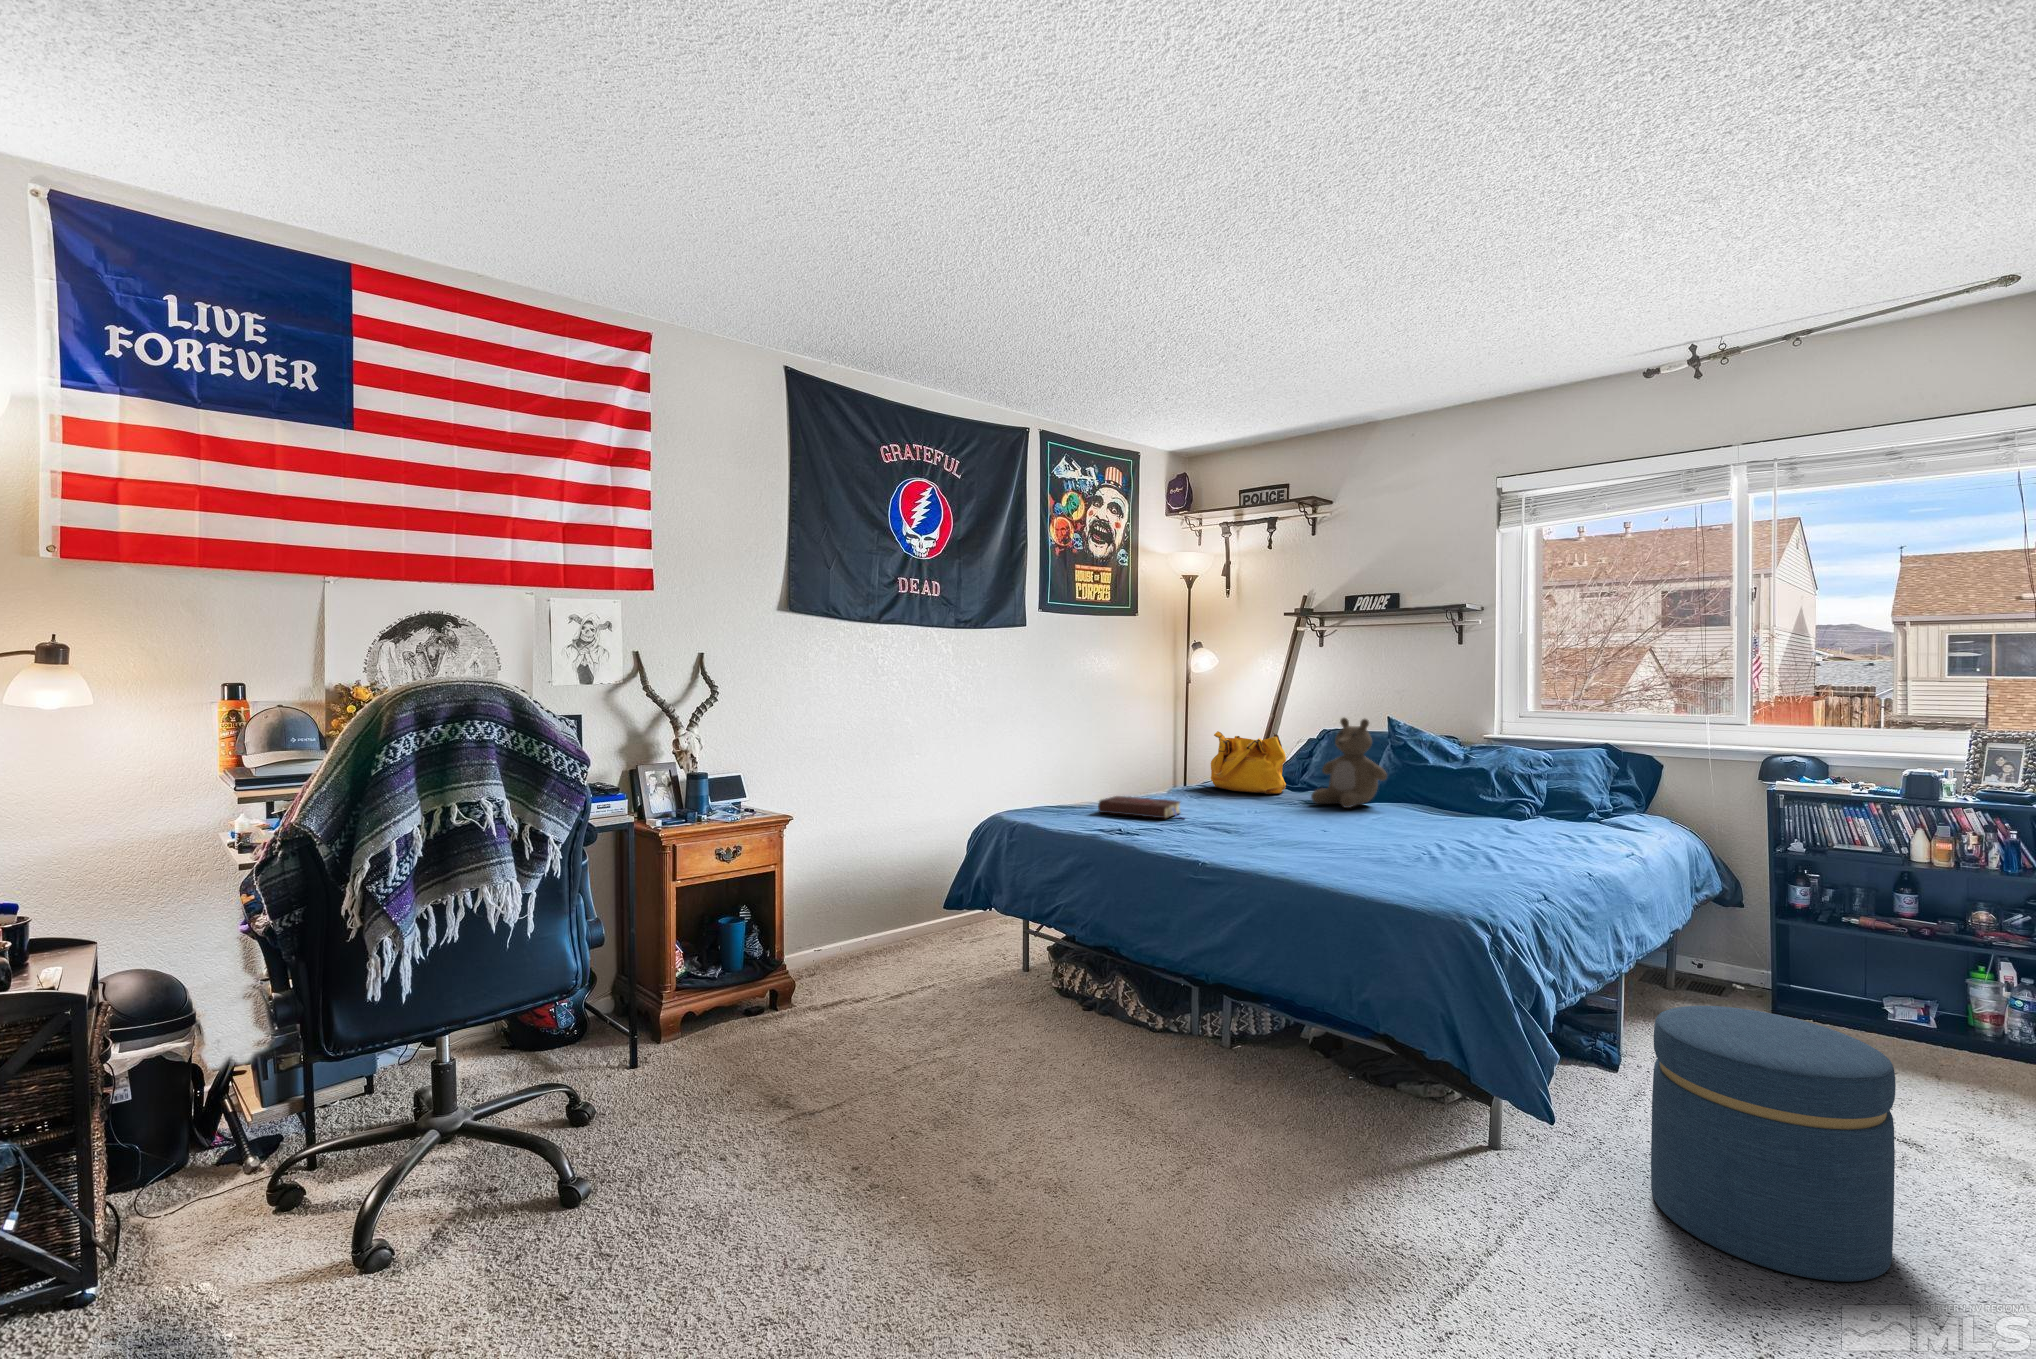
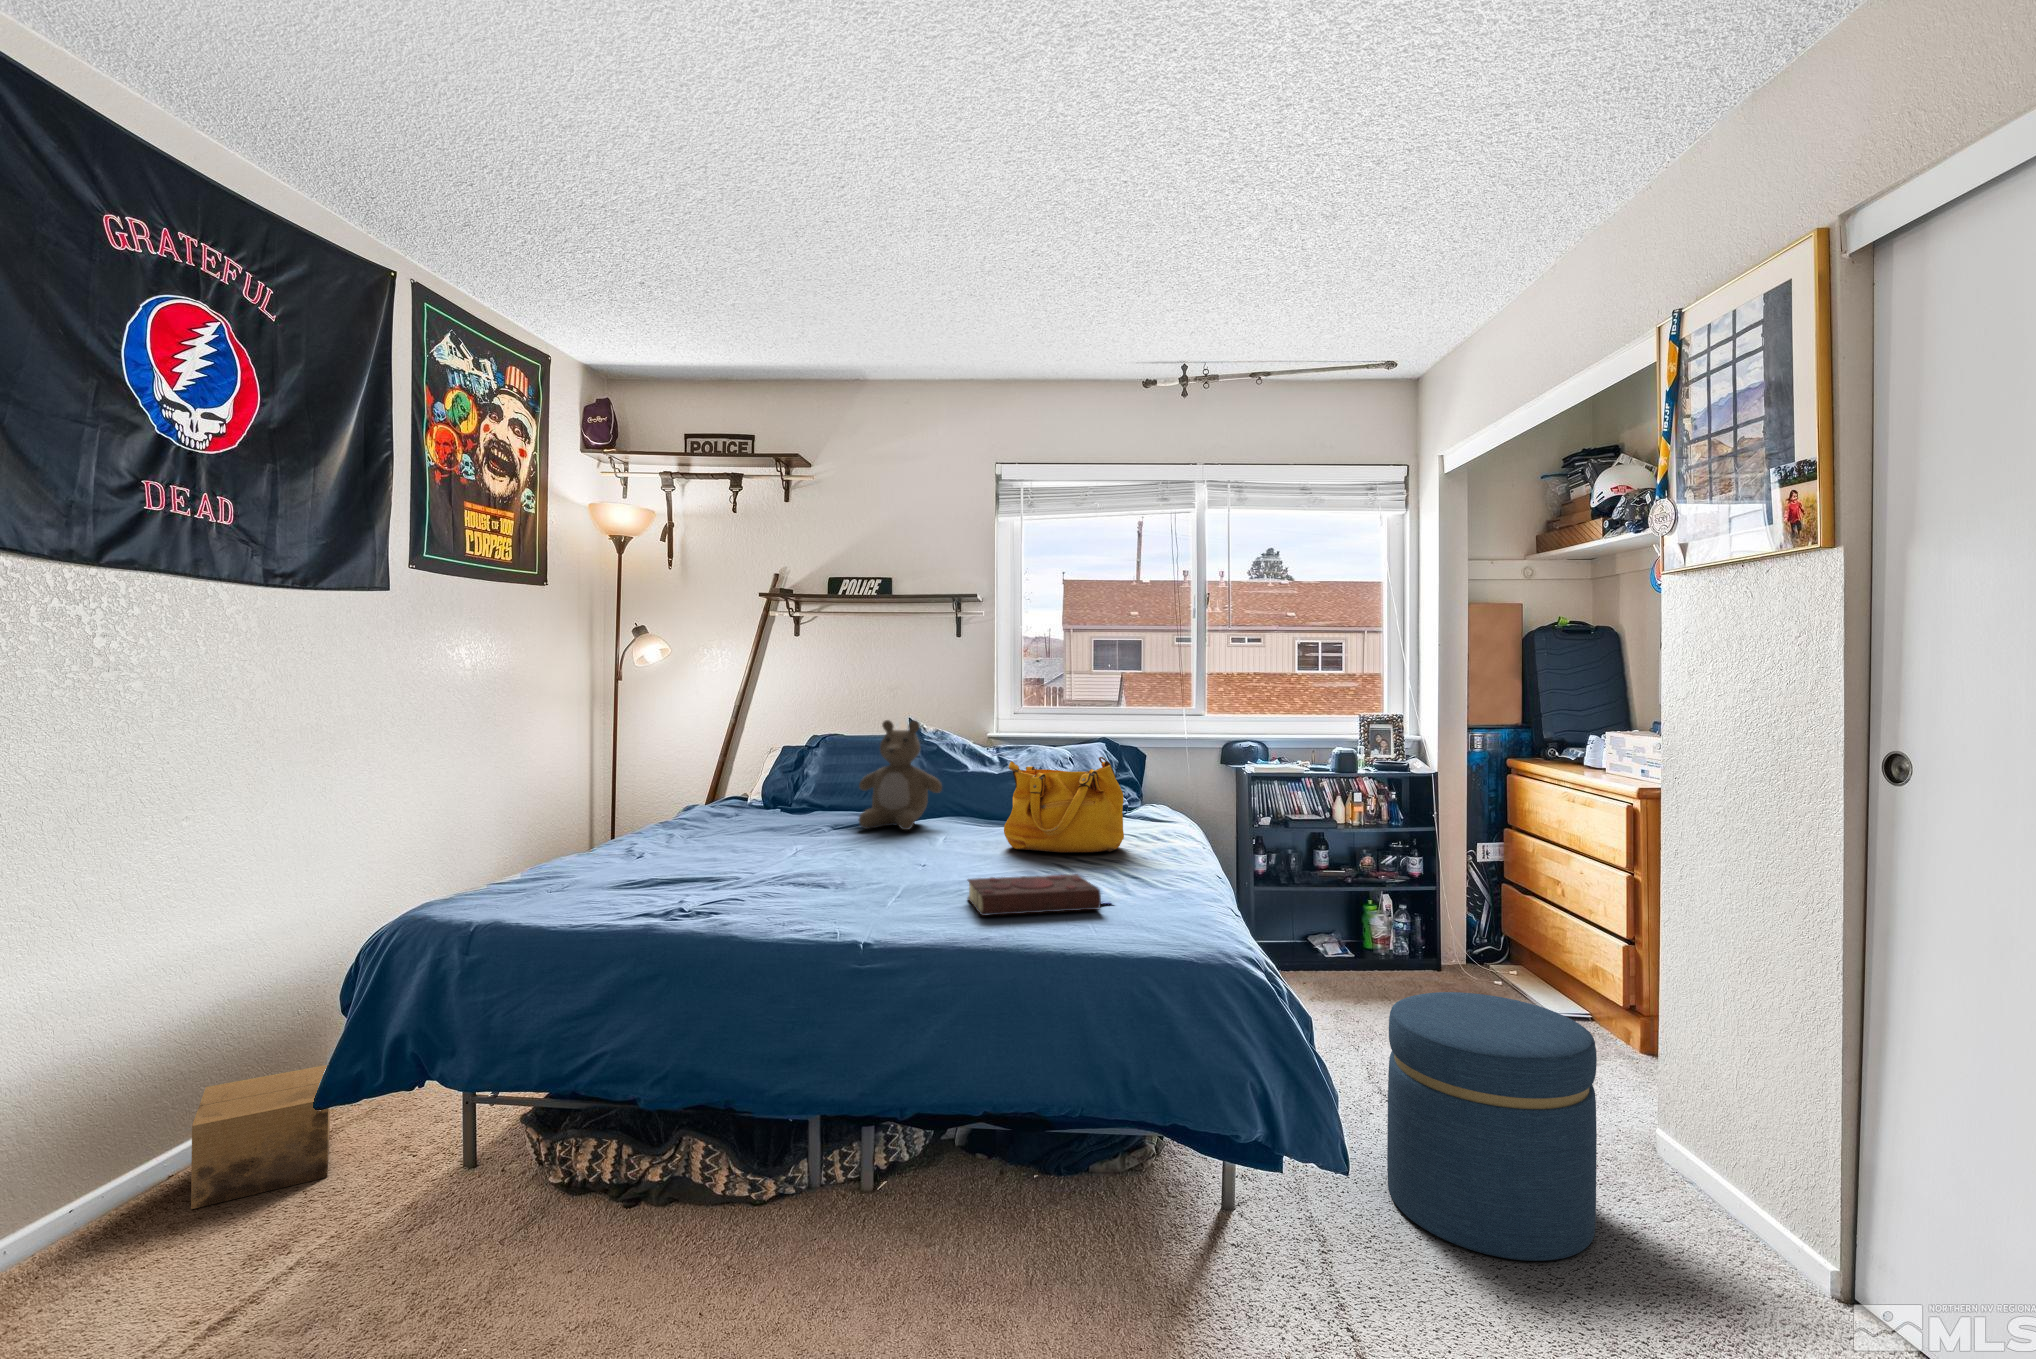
handbag: present [1211,731,1286,794] -> present [1004,757,1124,853]
book: present [1098,796,1180,818] -> present [968,874,1110,916]
cardboard box: none [911,897,977,956] -> present [191,1065,330,1209]

